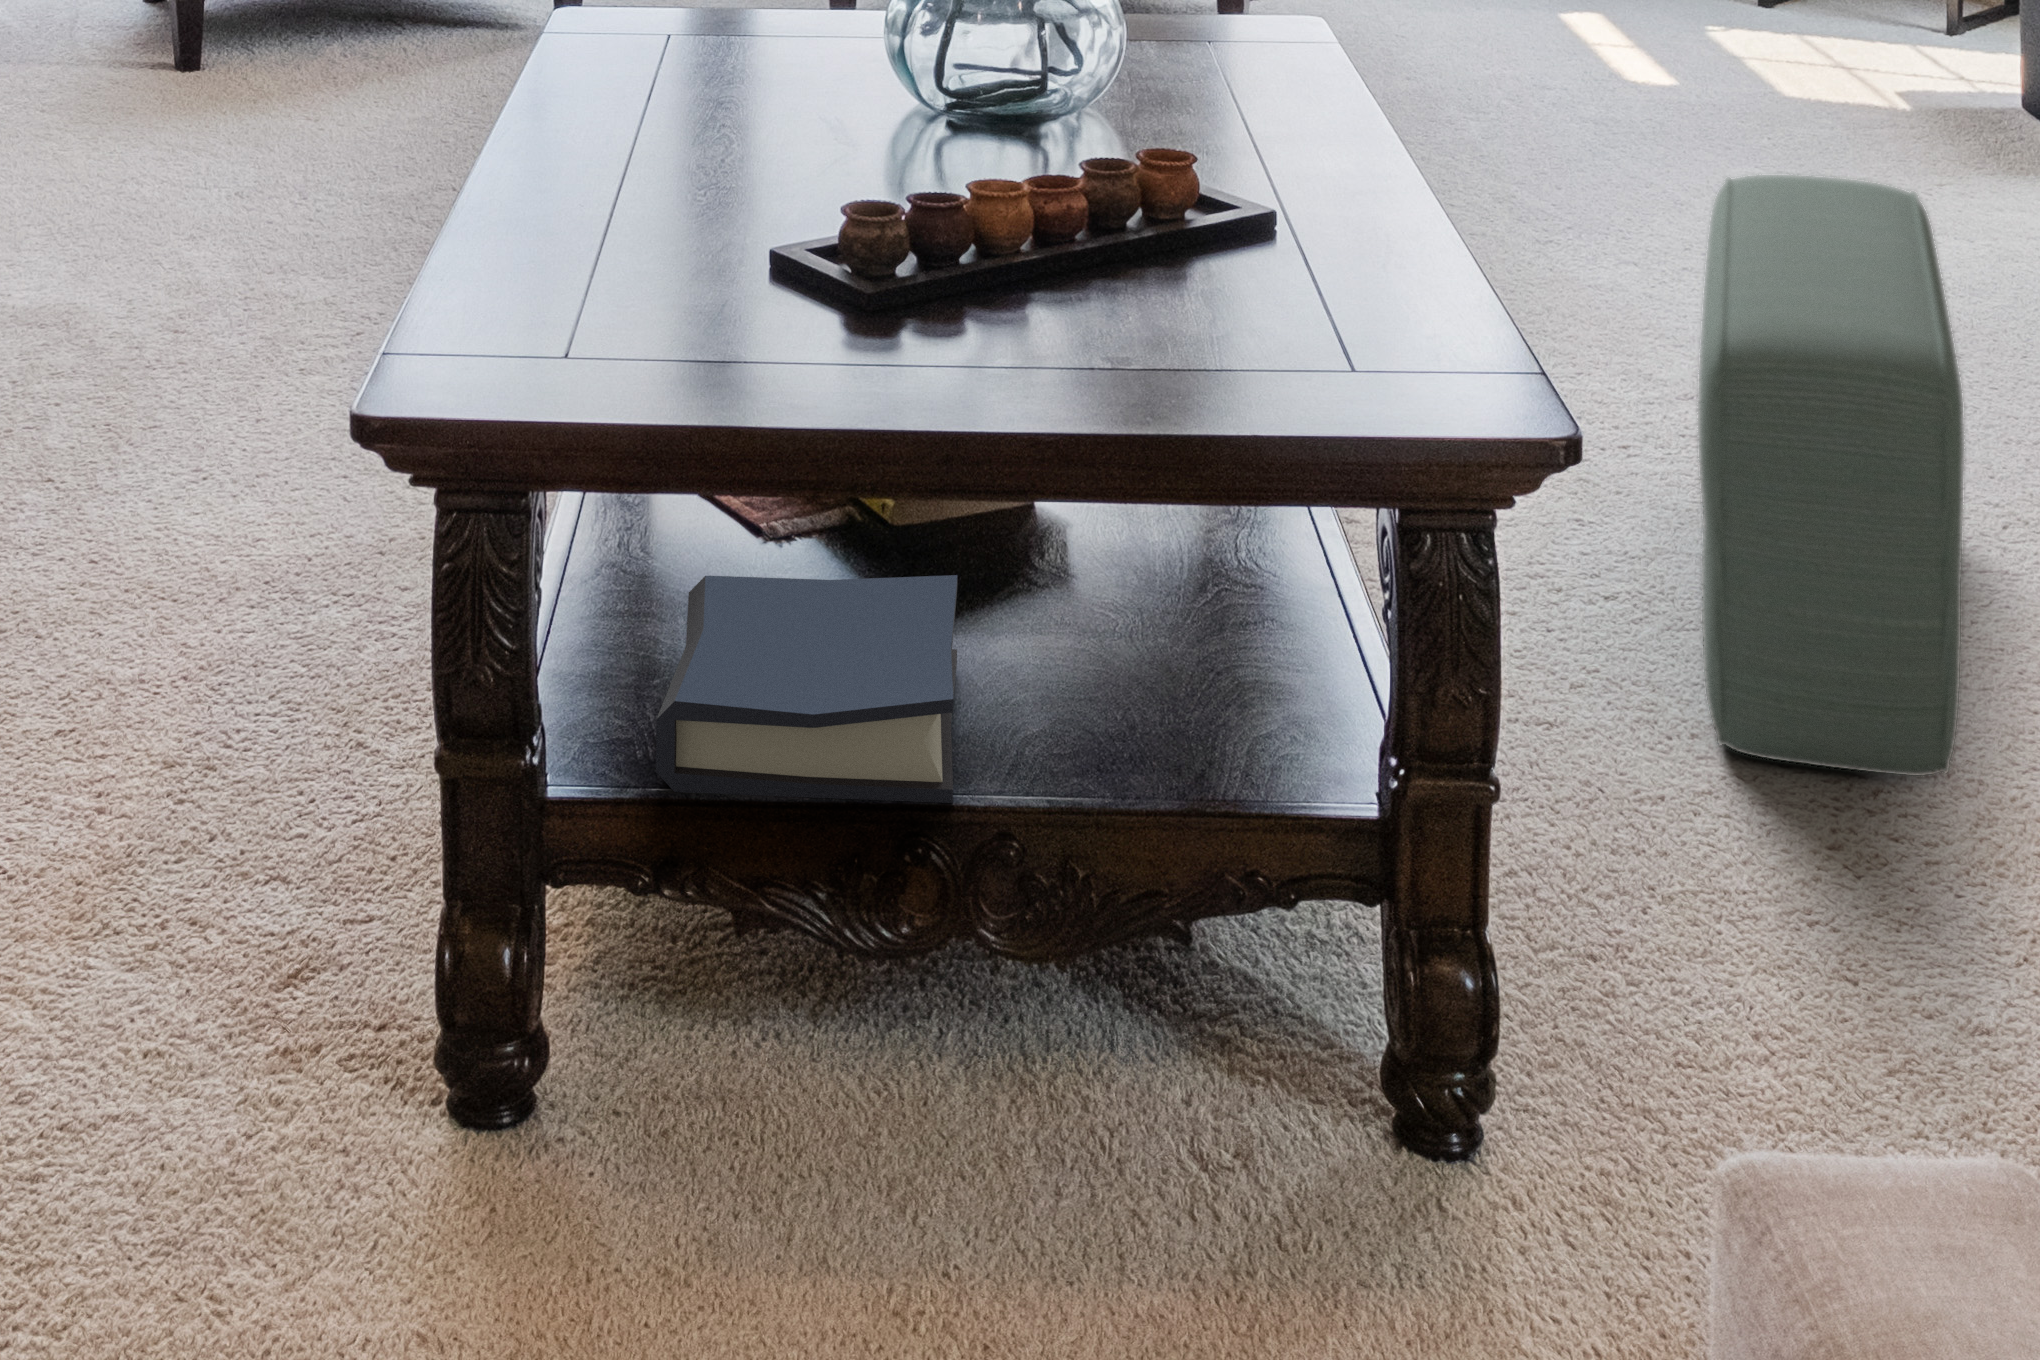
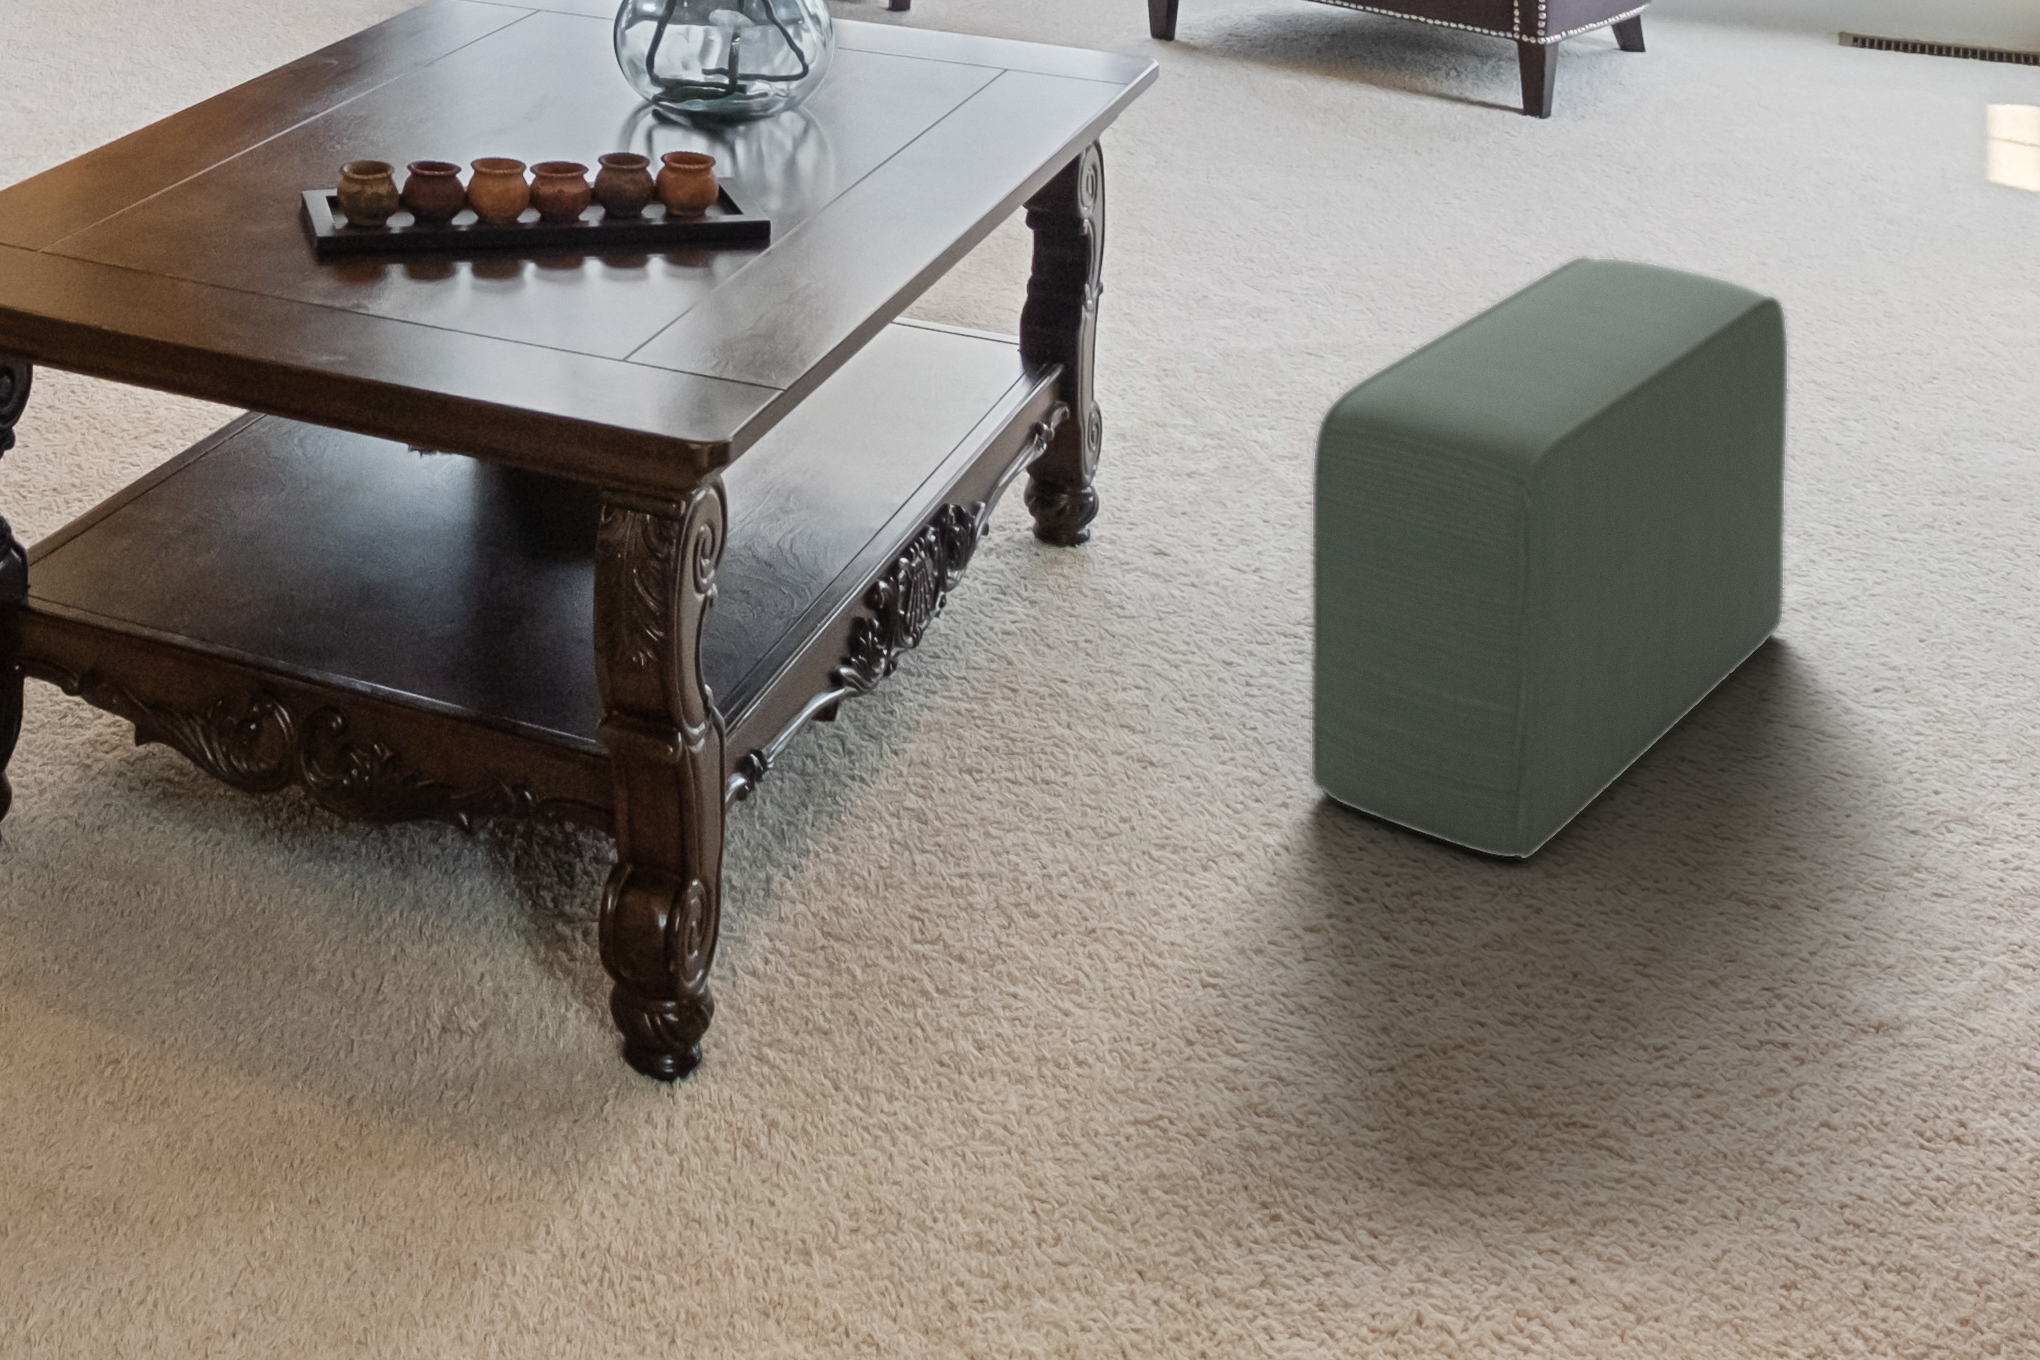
hardback book: present [656,575,957,803] -> none [138,452,483,663]

